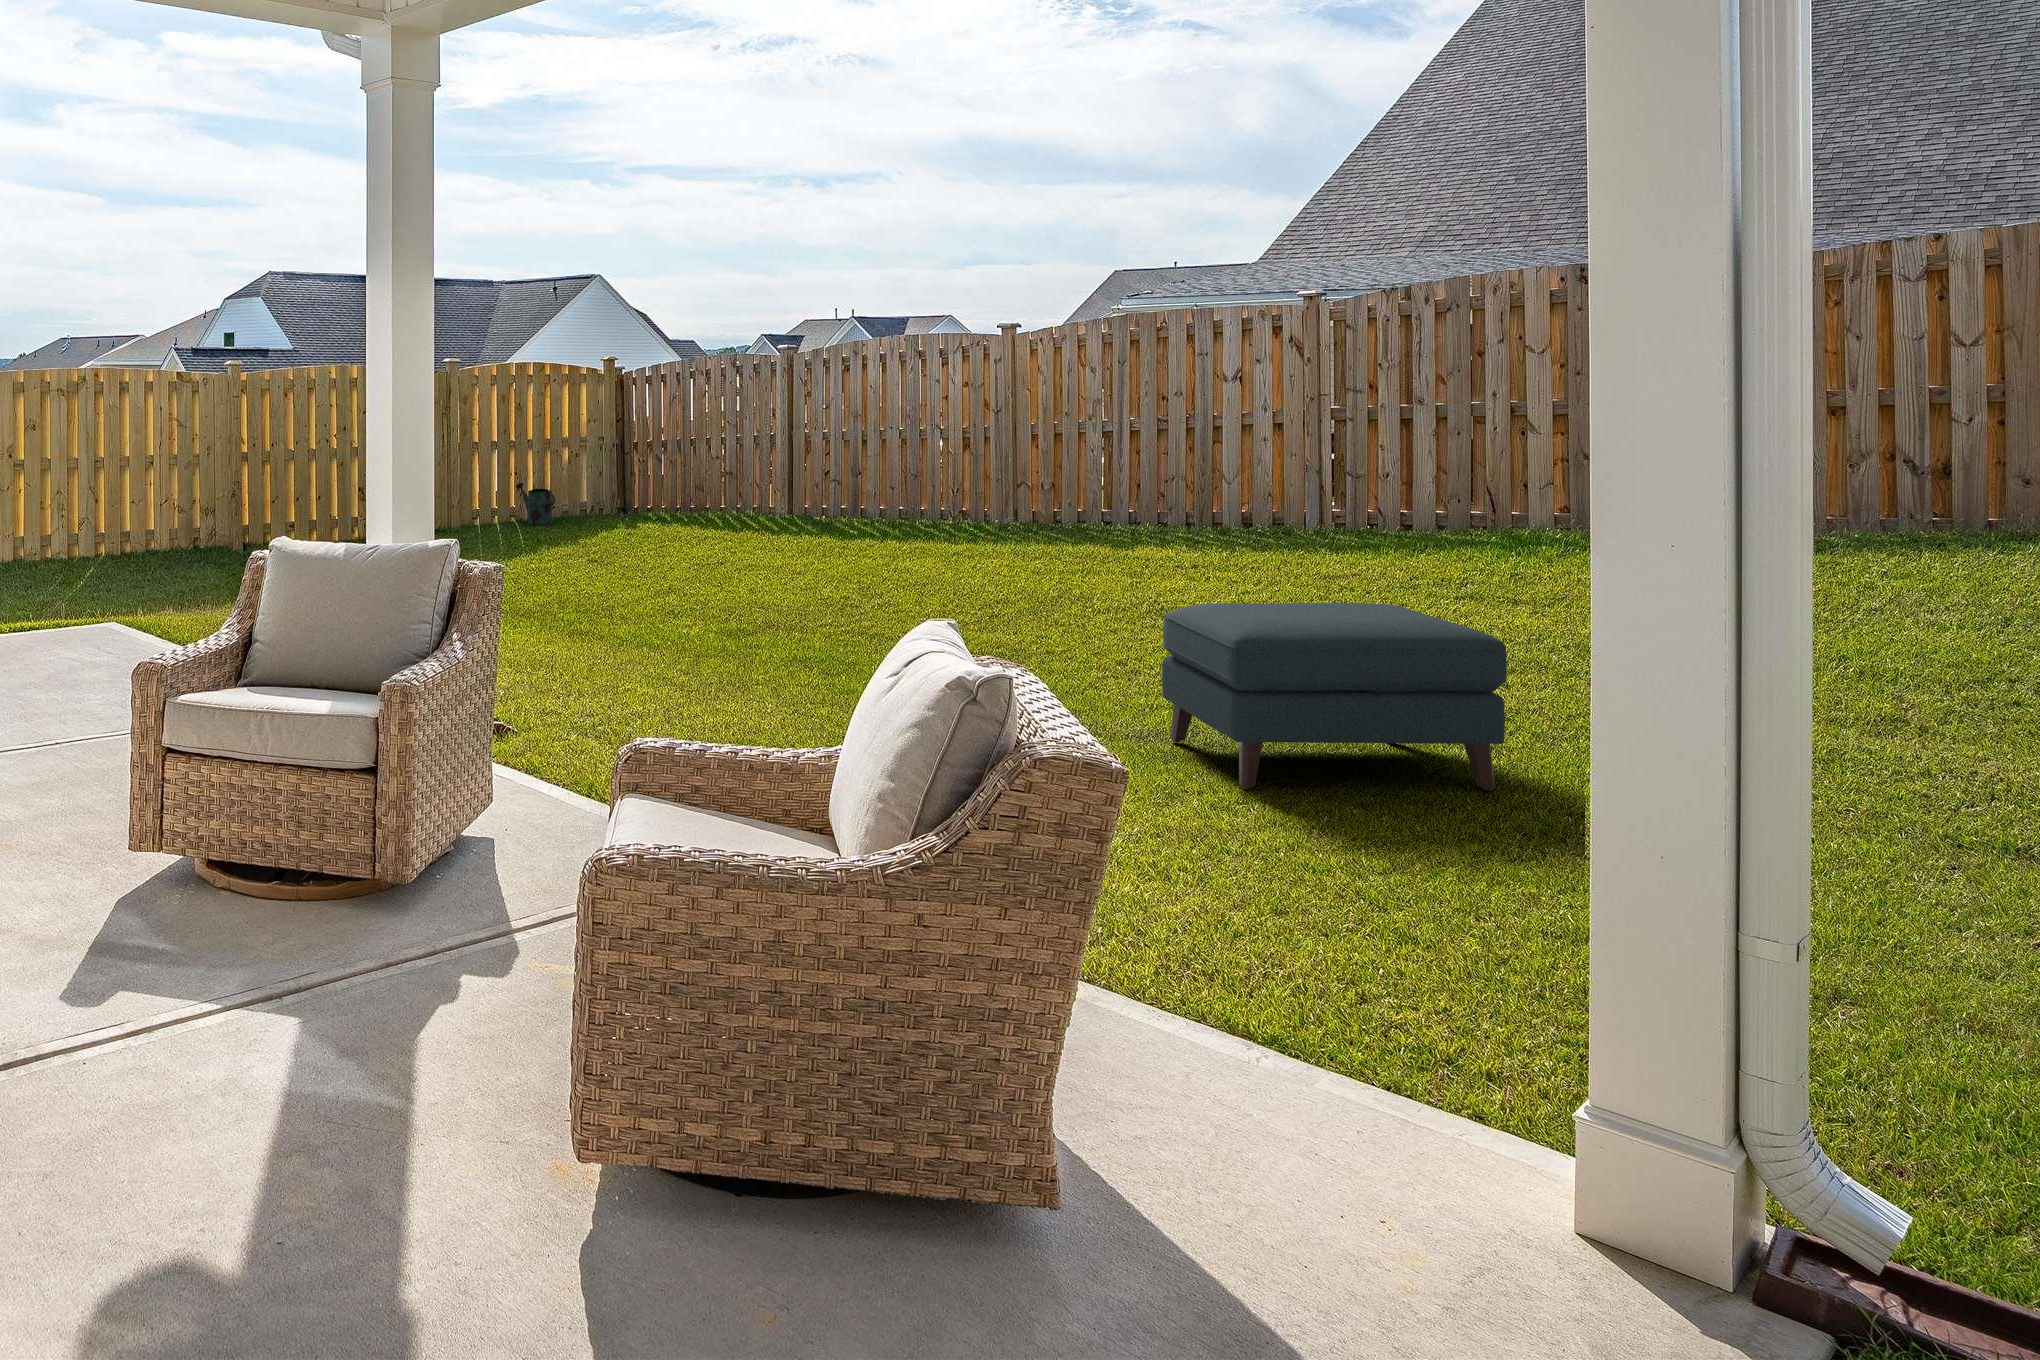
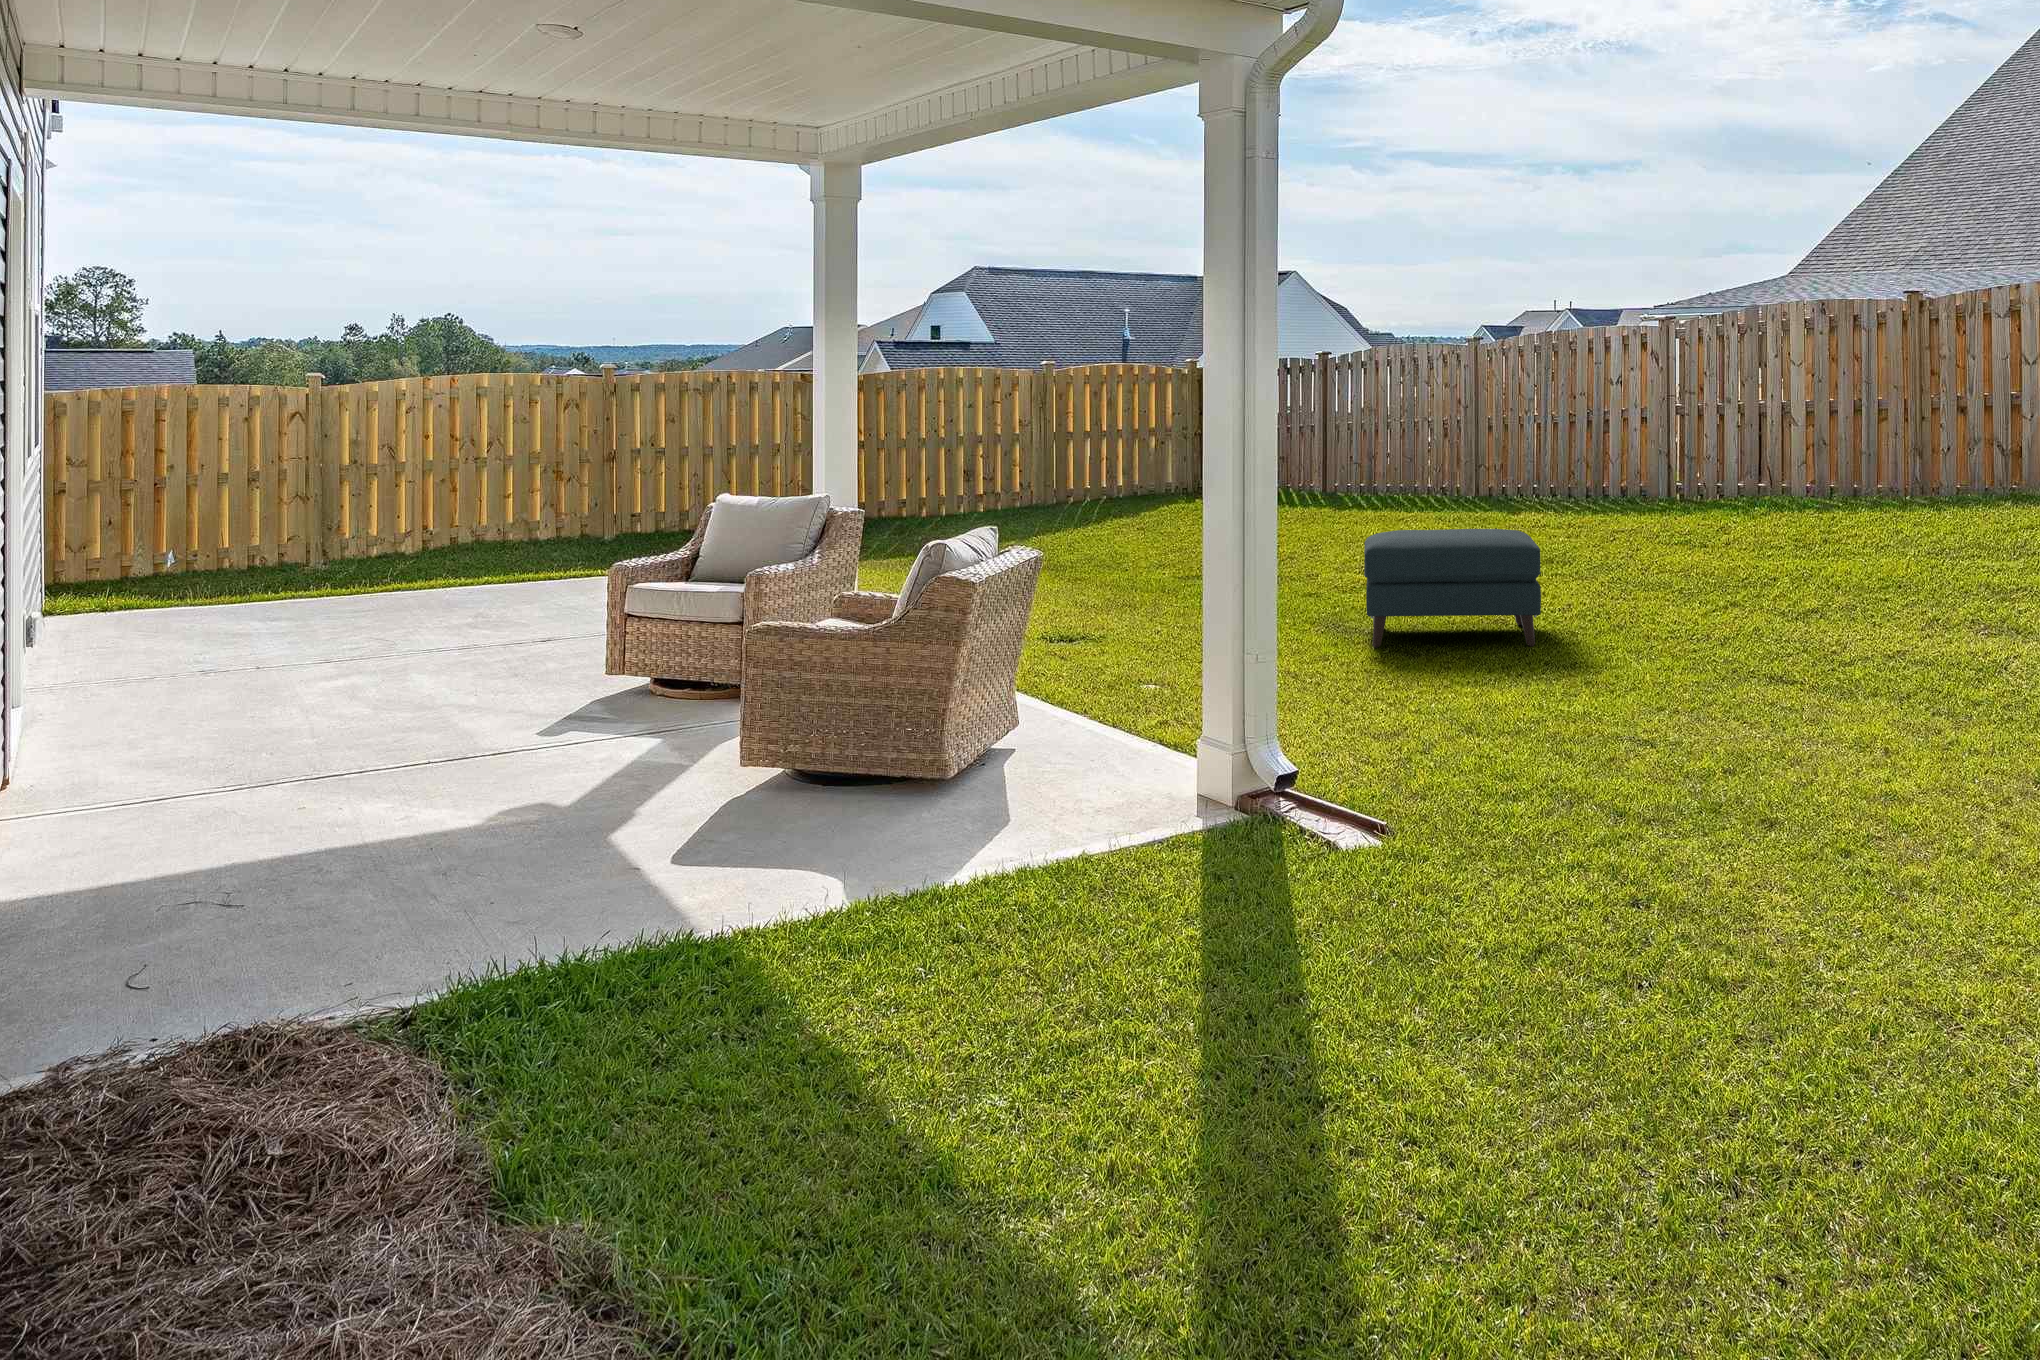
watering can: present [516,483,555,525] -> none [1106,469,1135,503]

